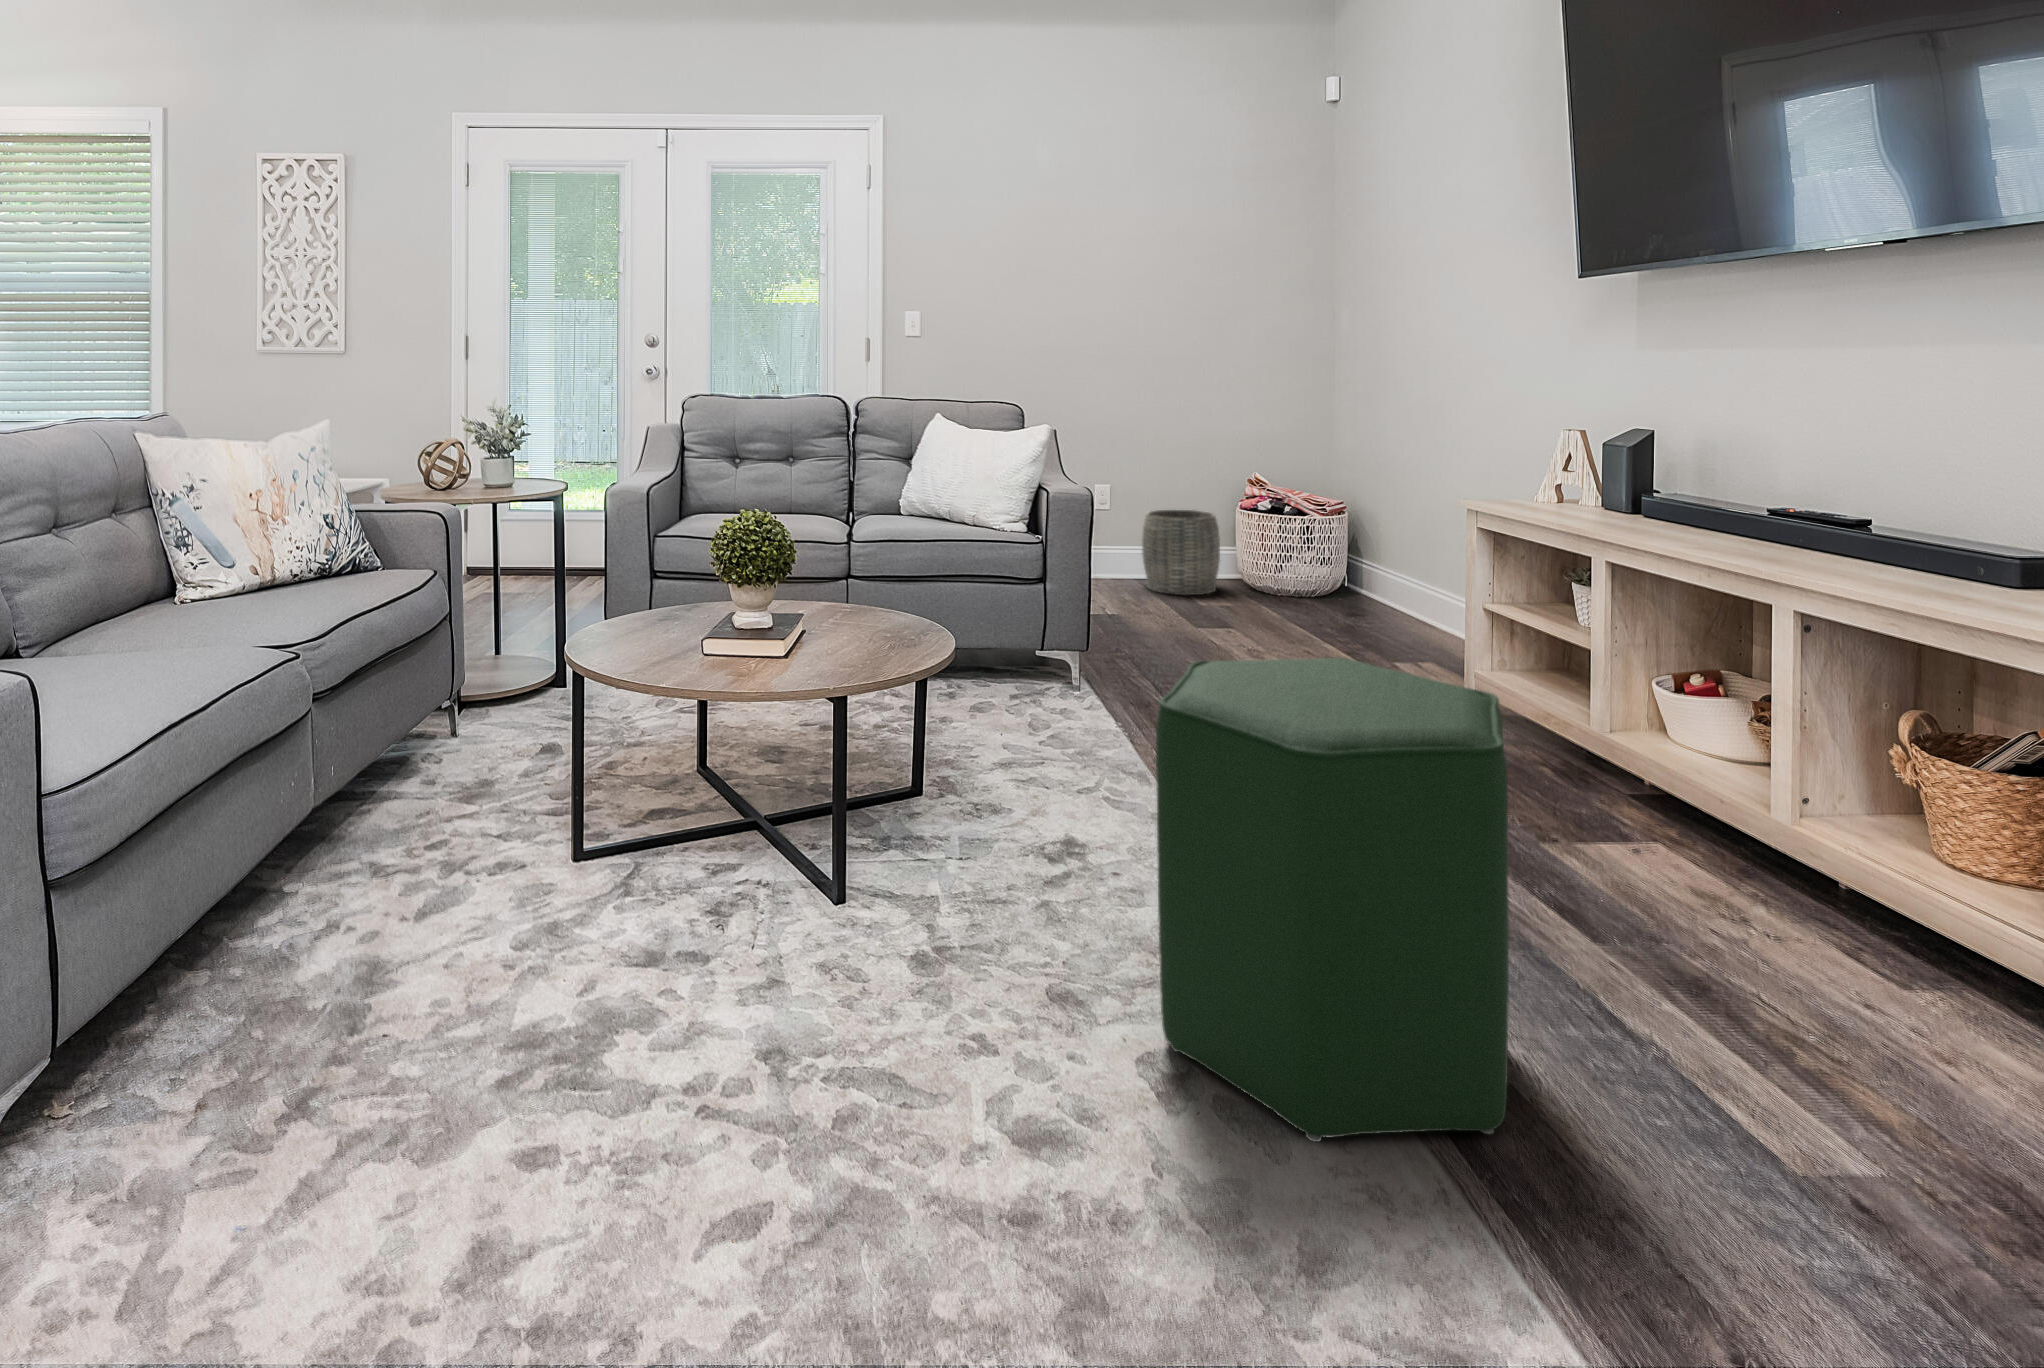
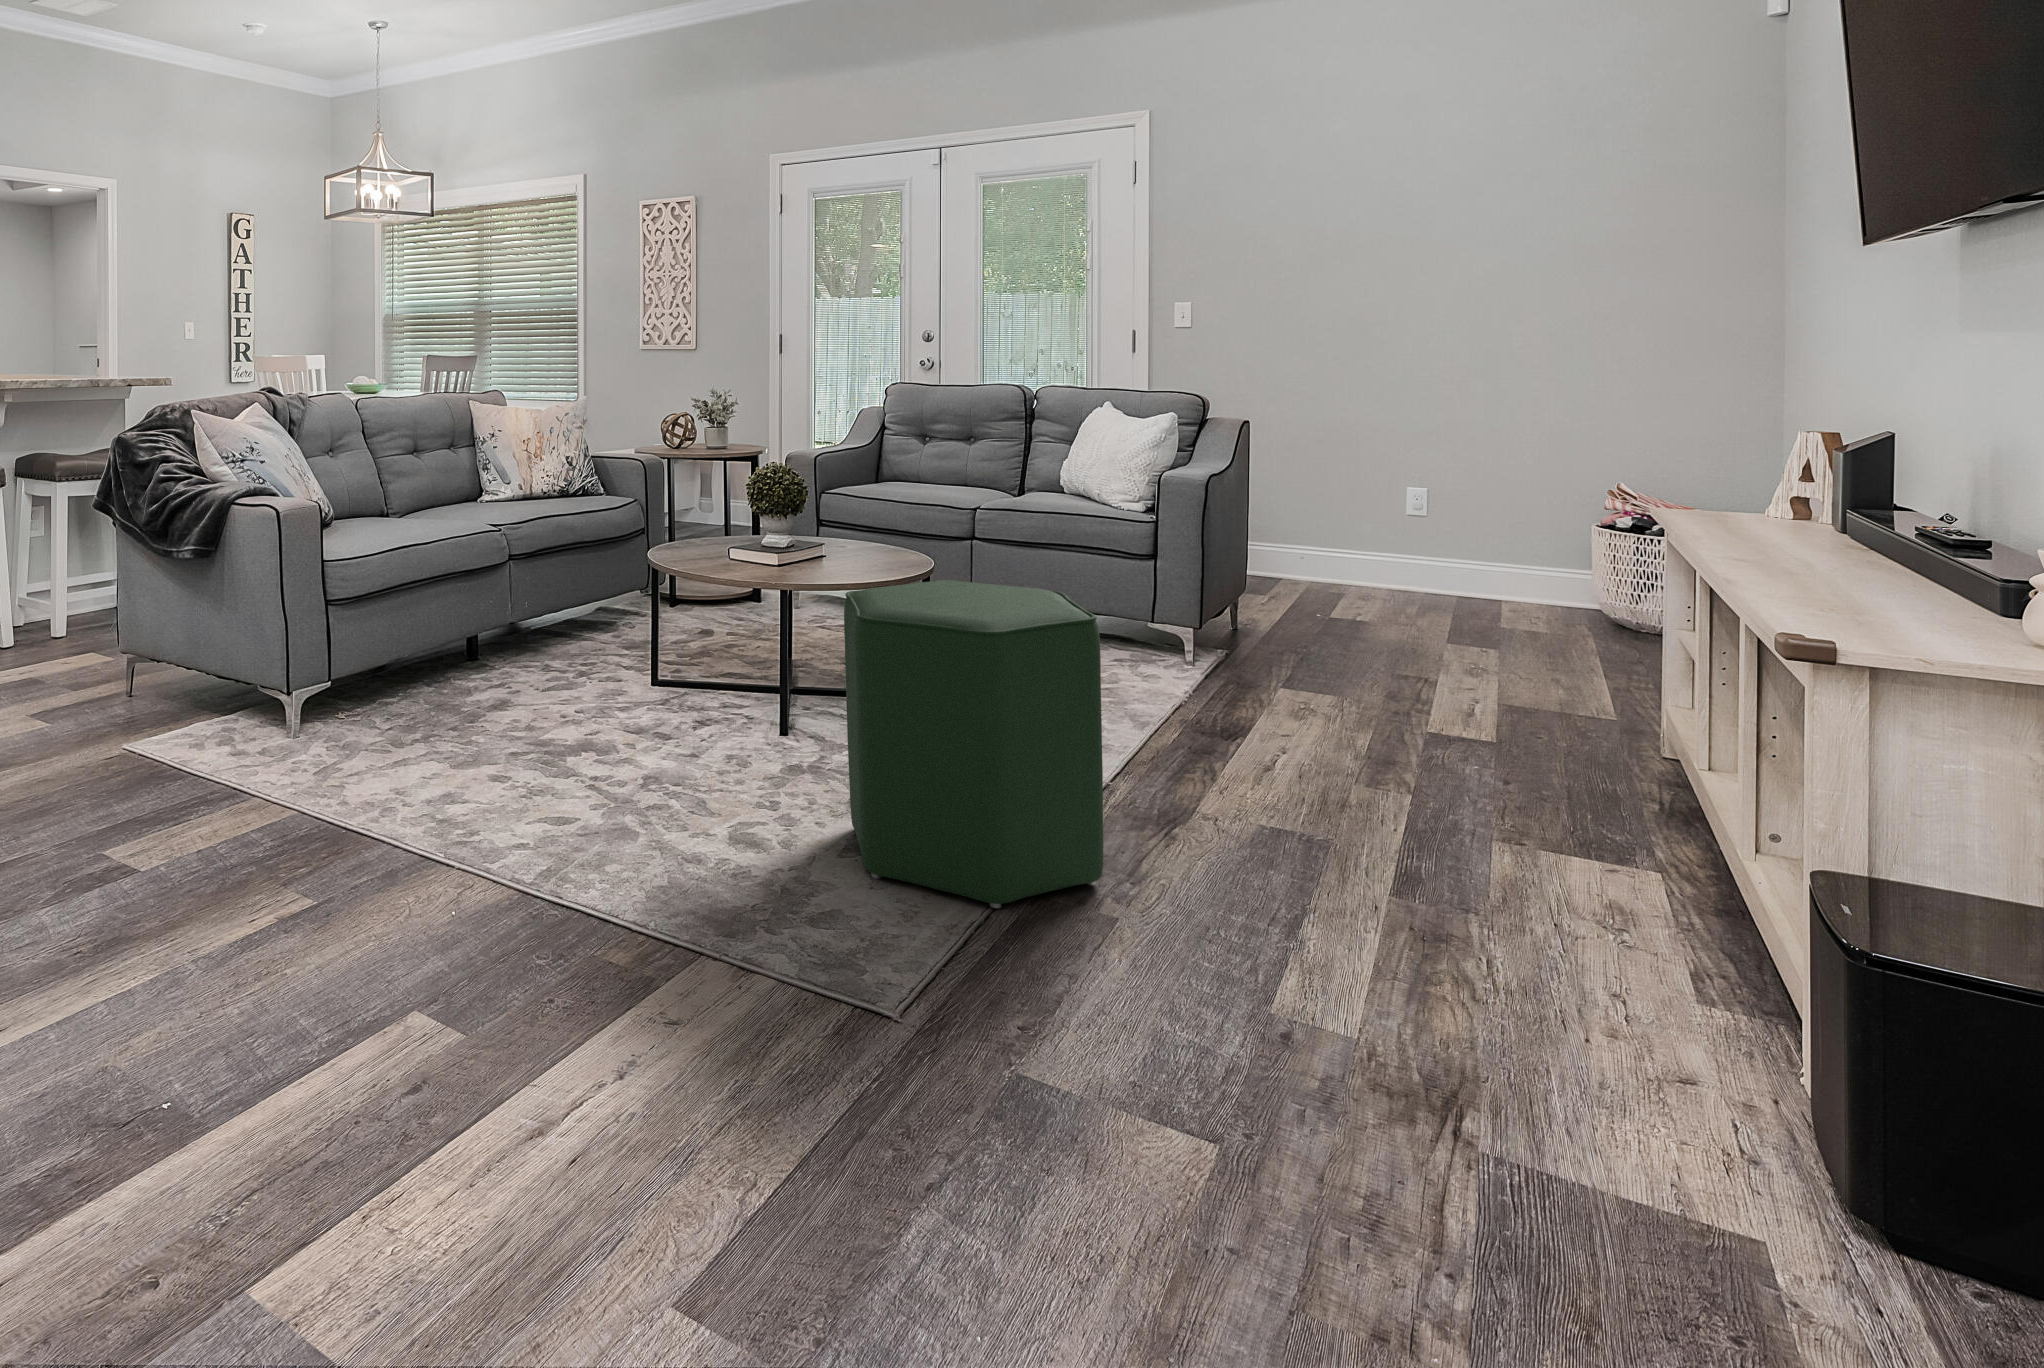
woven basket: present [1142,510,1220,595] -> none [1459,521,1571,622]

